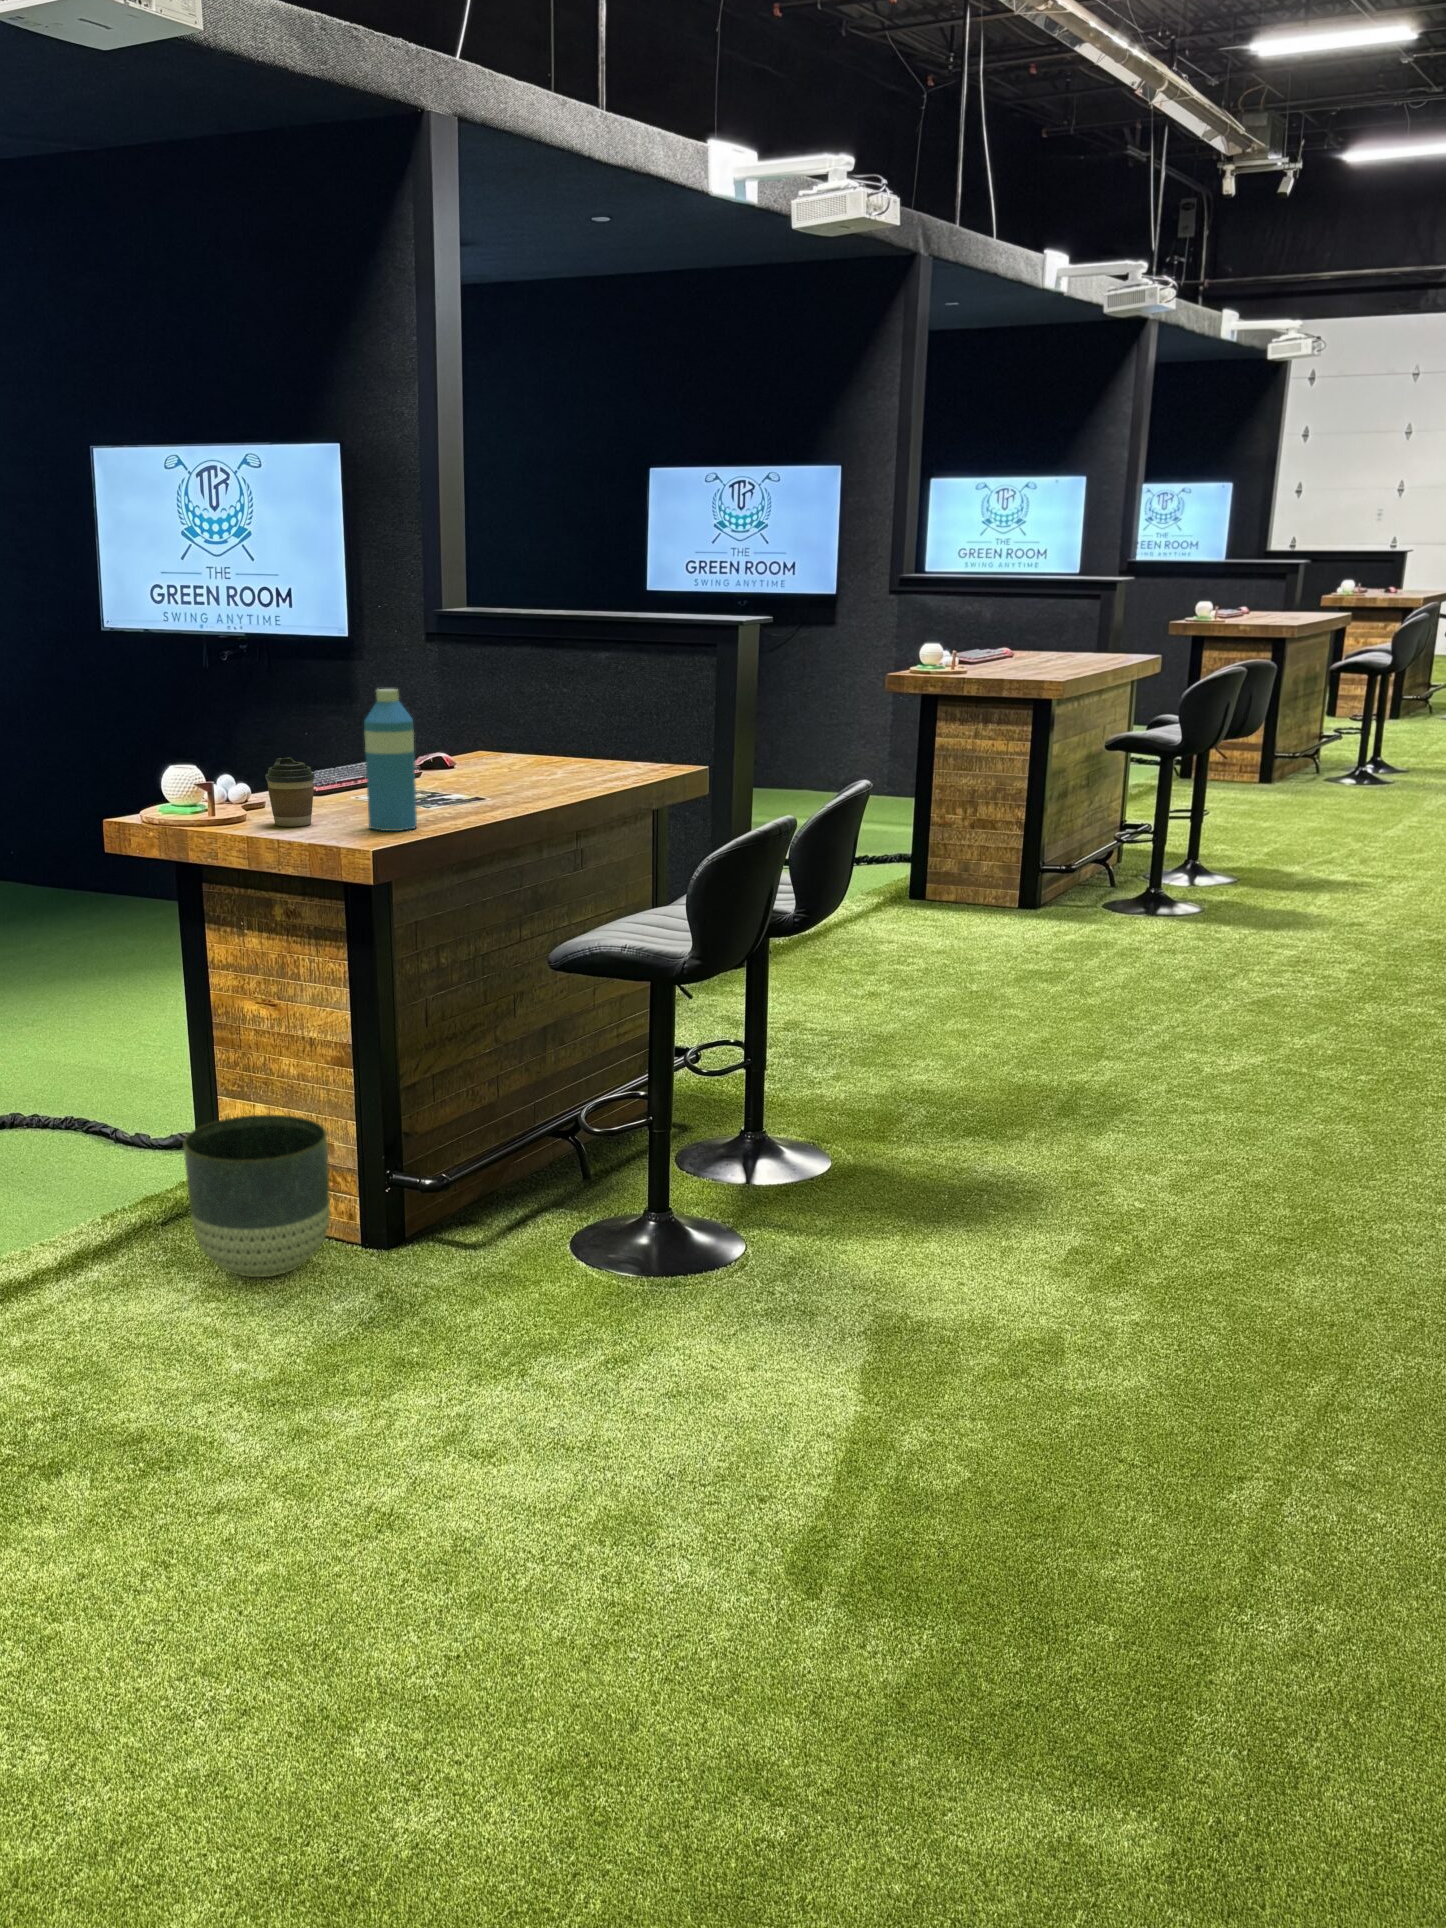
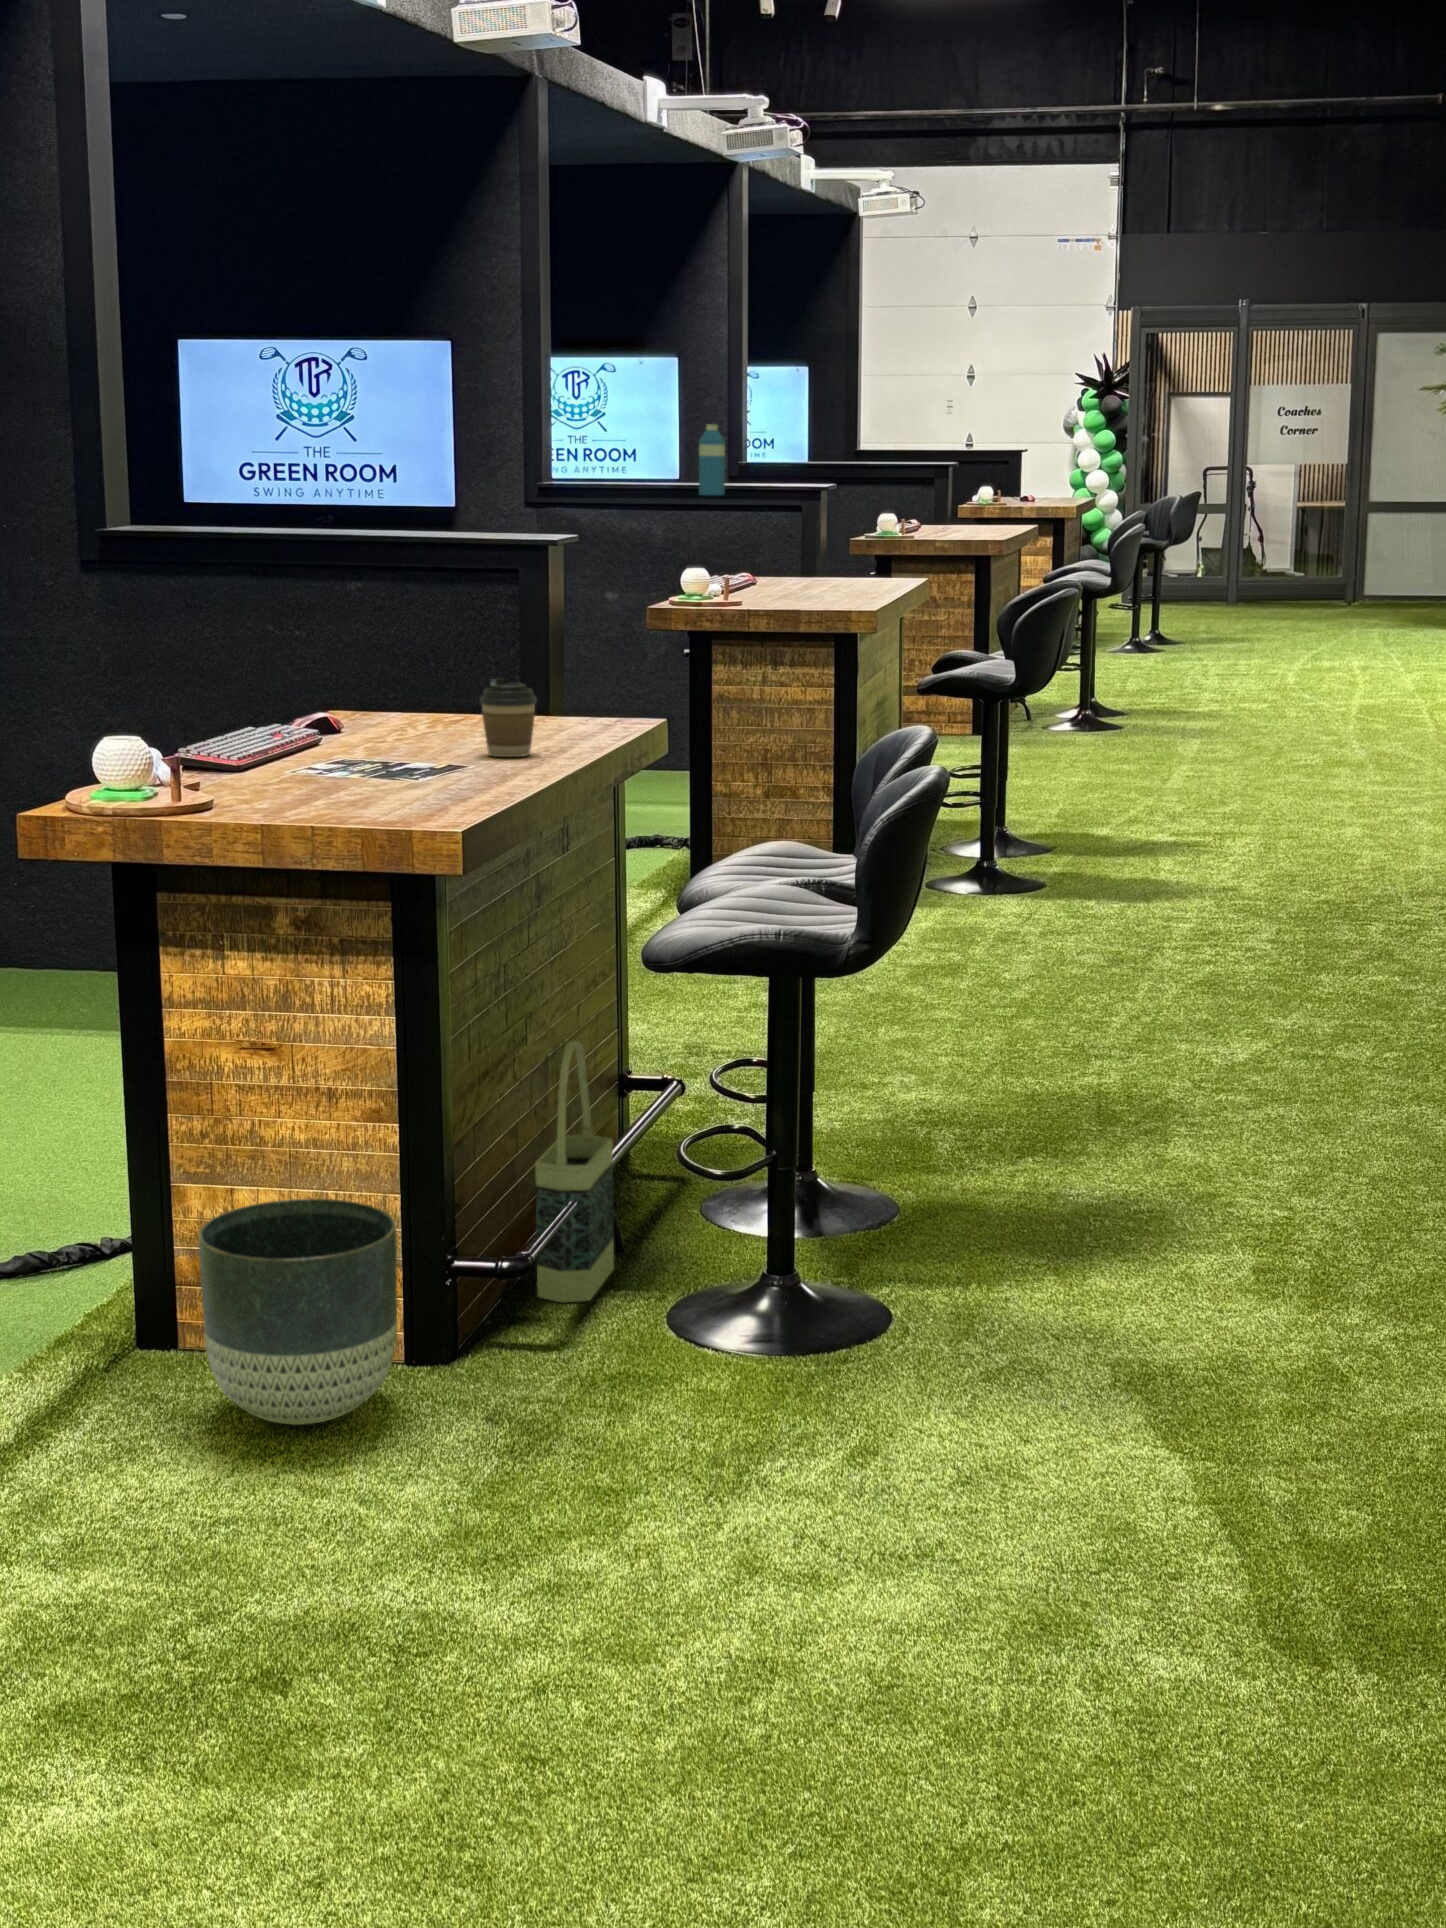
water bottle: present [364,689,417,831] -> present [699,425,725,495]
coffee cup: present [265,758,315,826] -> present [480,678,537,757]
bag: none [497,1017,573,1213] -> present [535,1041,614,1302]

